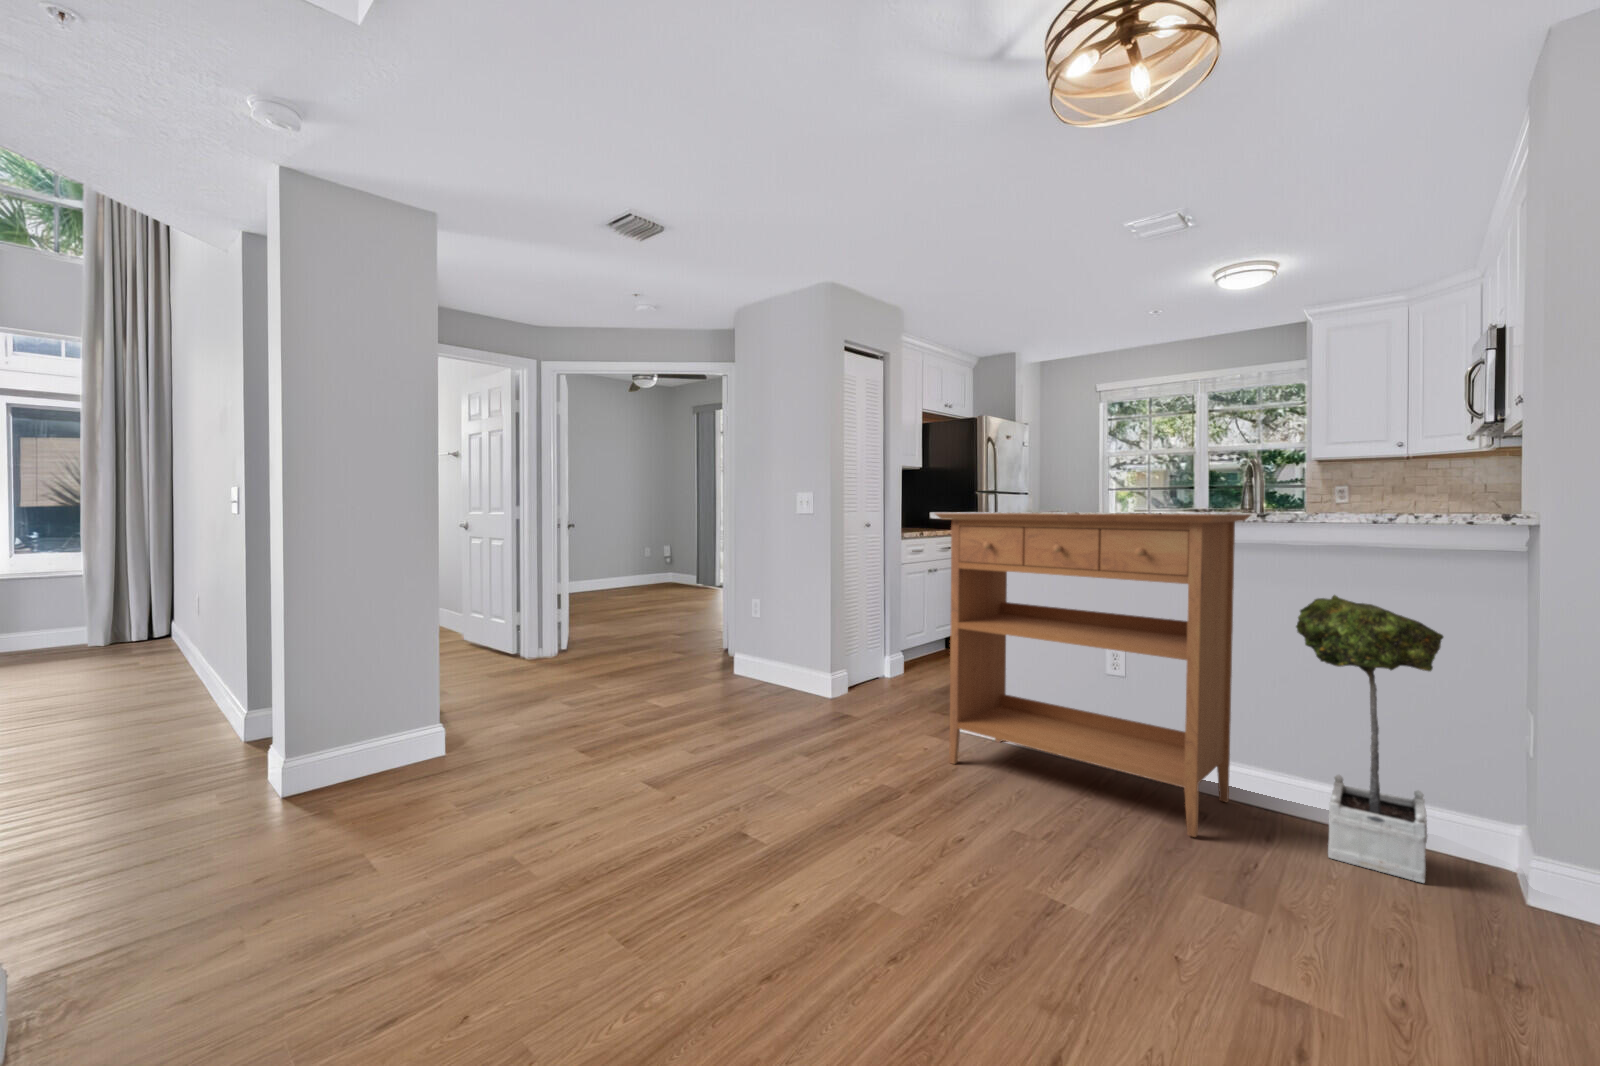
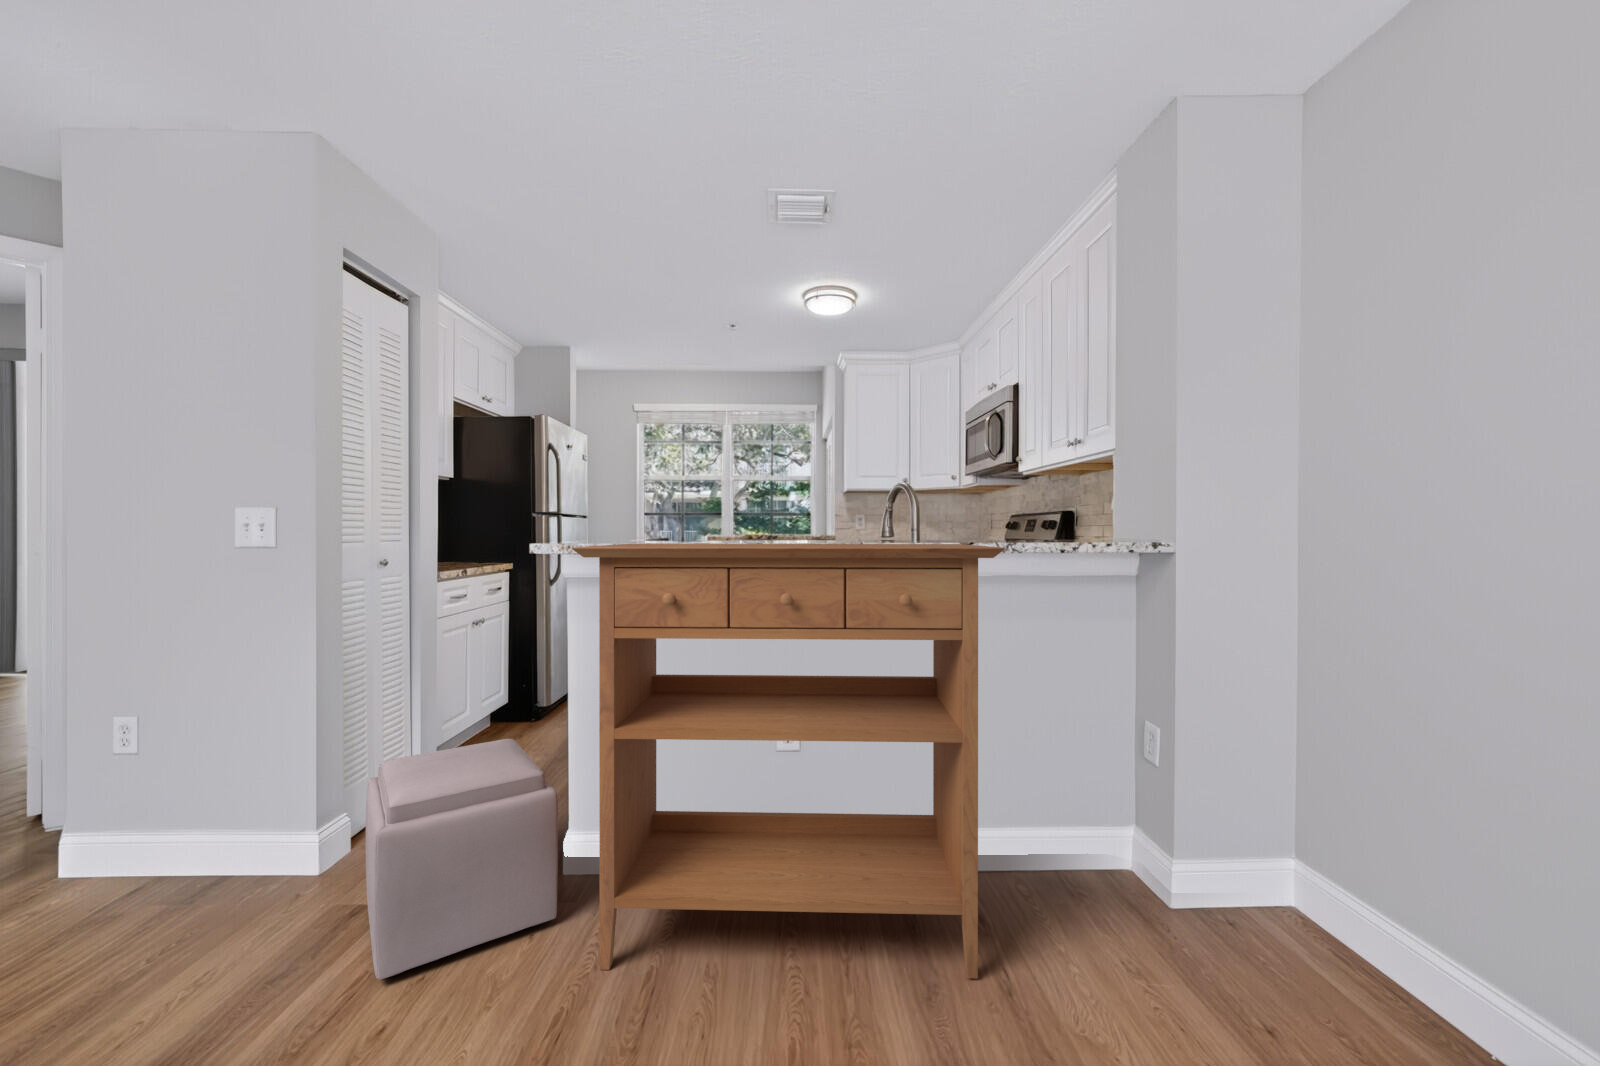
potted tree: present [1296,595,1443,883] -> none [1029,636,1168,942]
ottoman: none [845,633,937,740] -> present [366,739,558,980]

